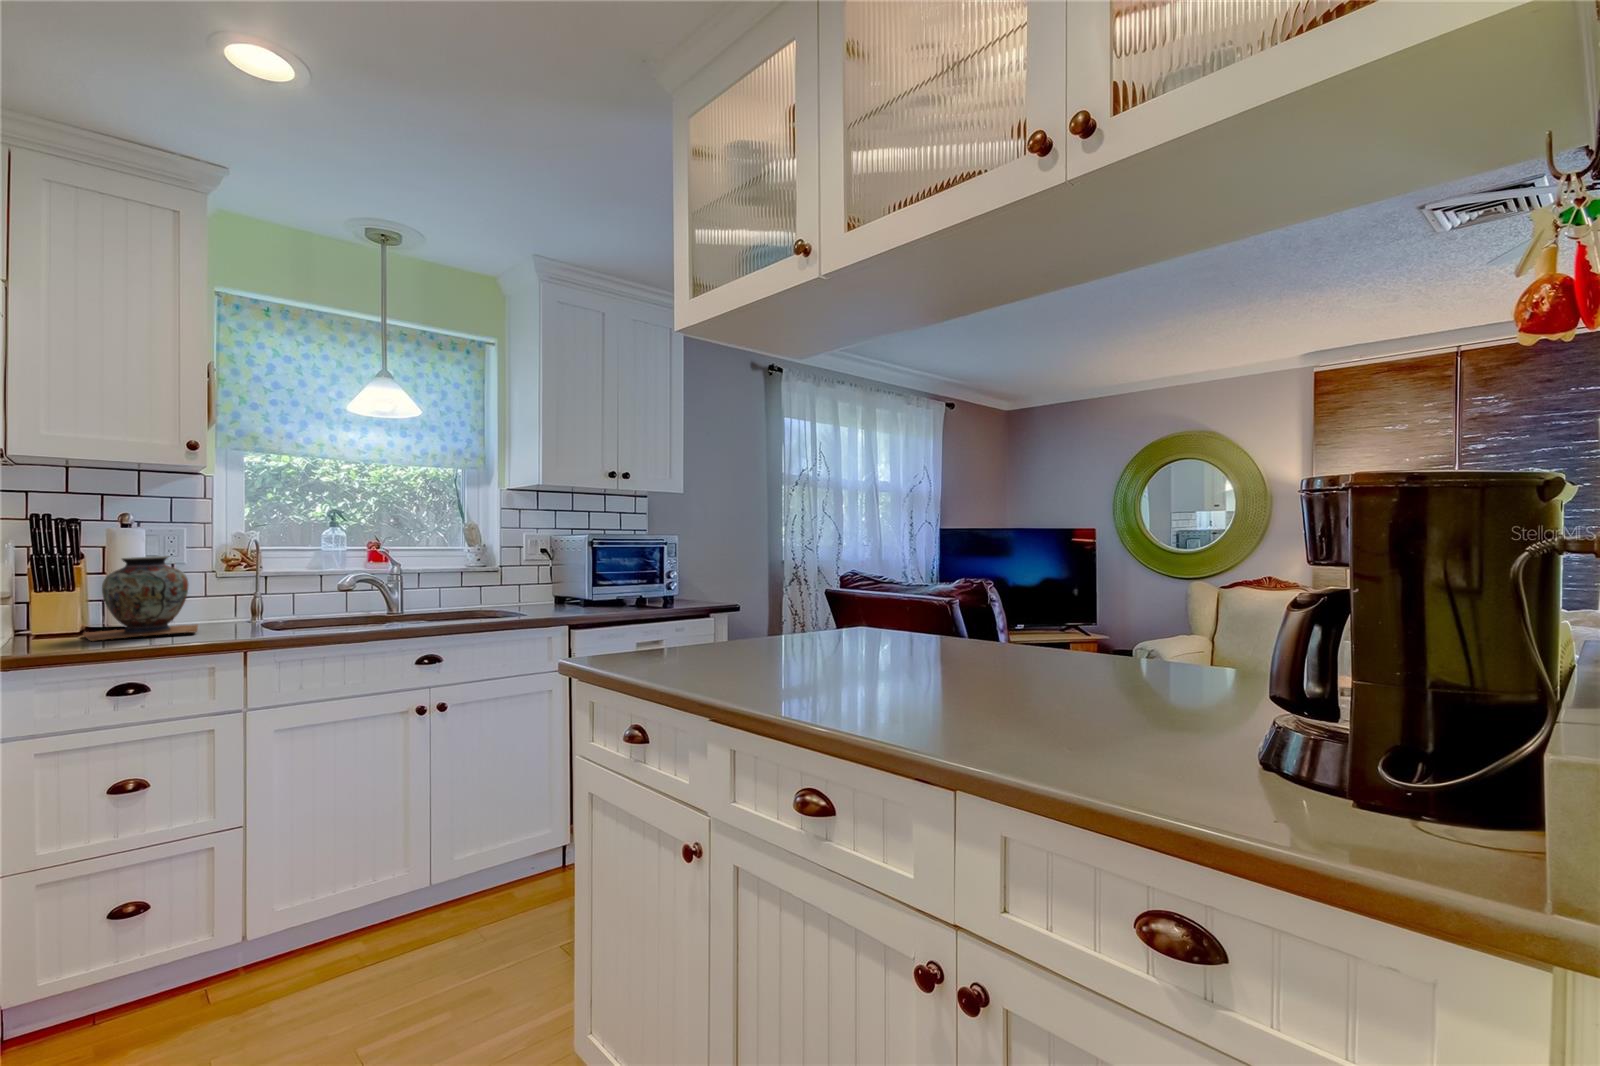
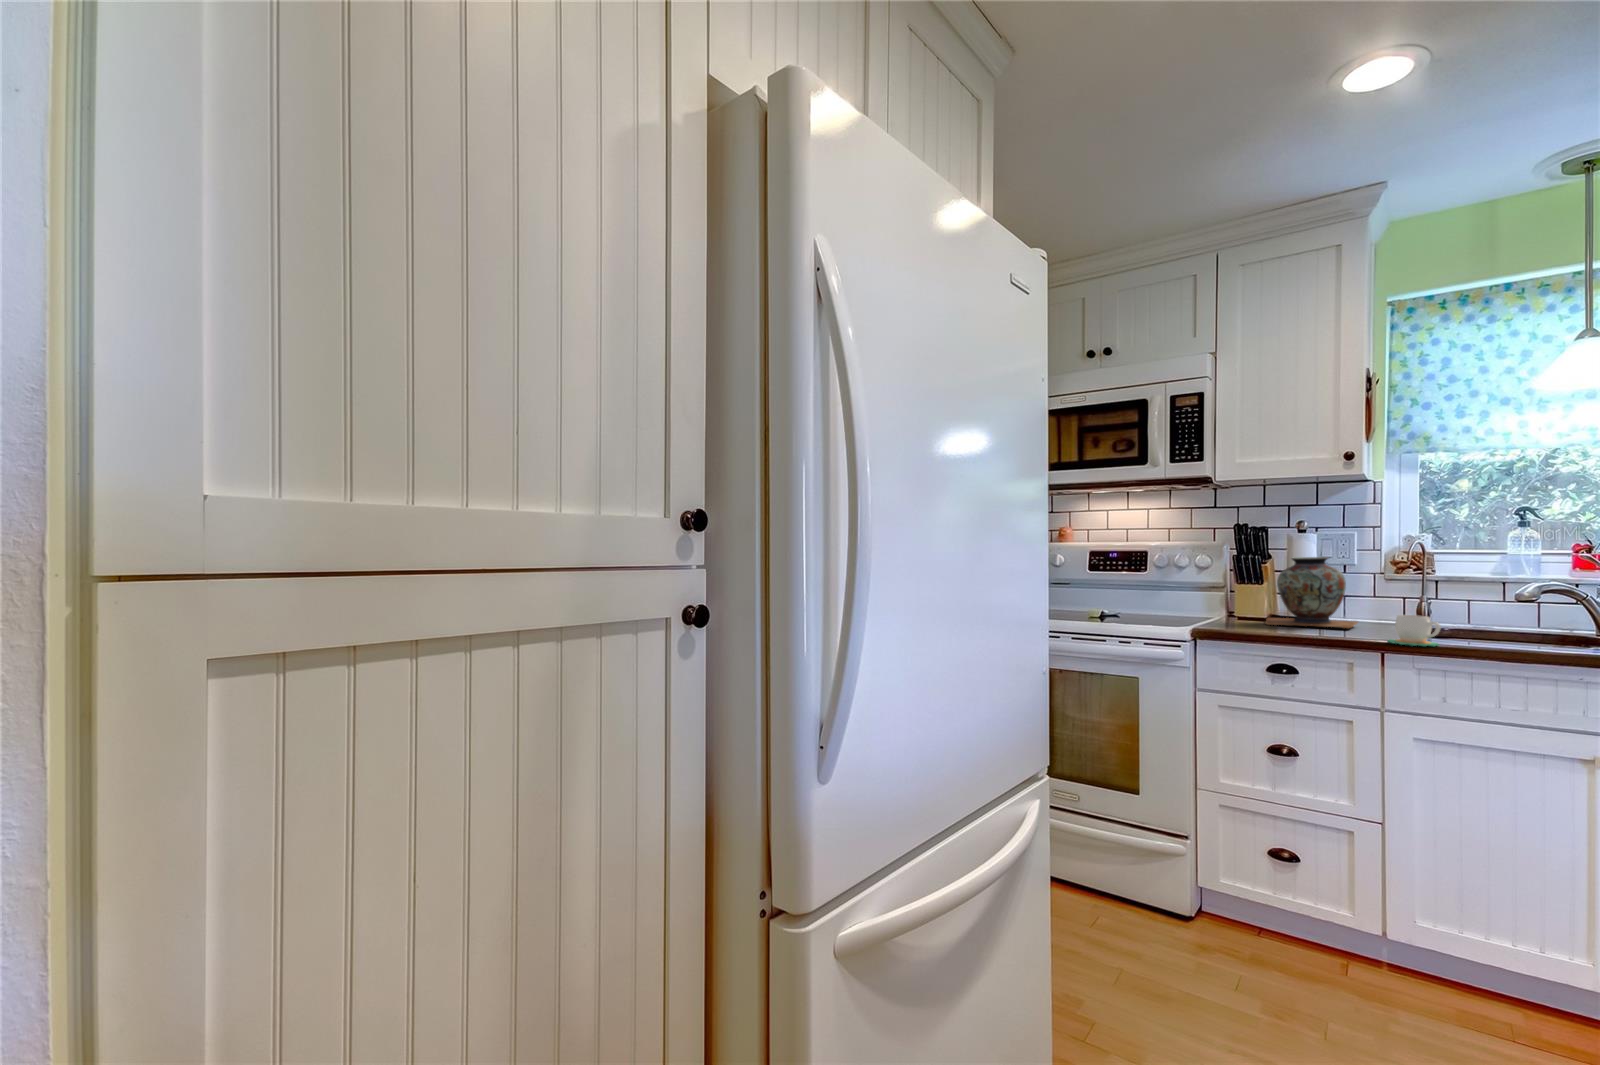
mug: none [251,610,302,640] -> present [1388,615,1441,646]

